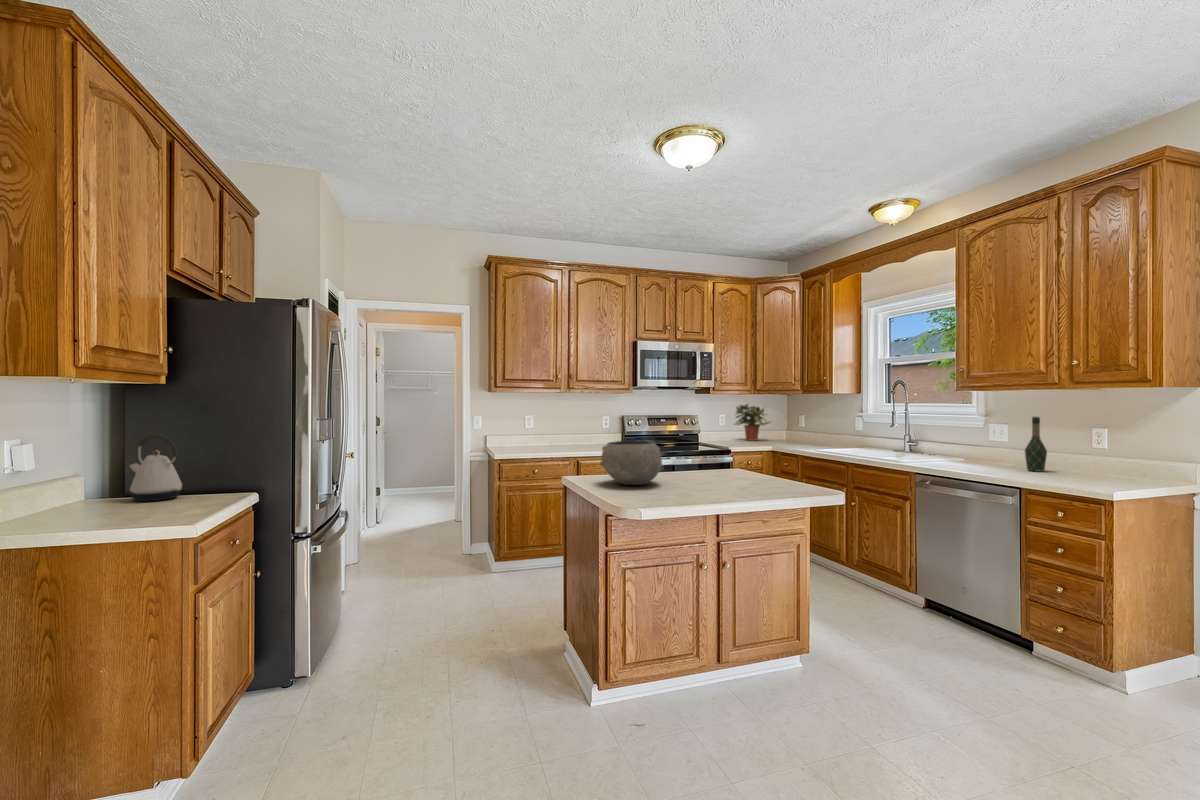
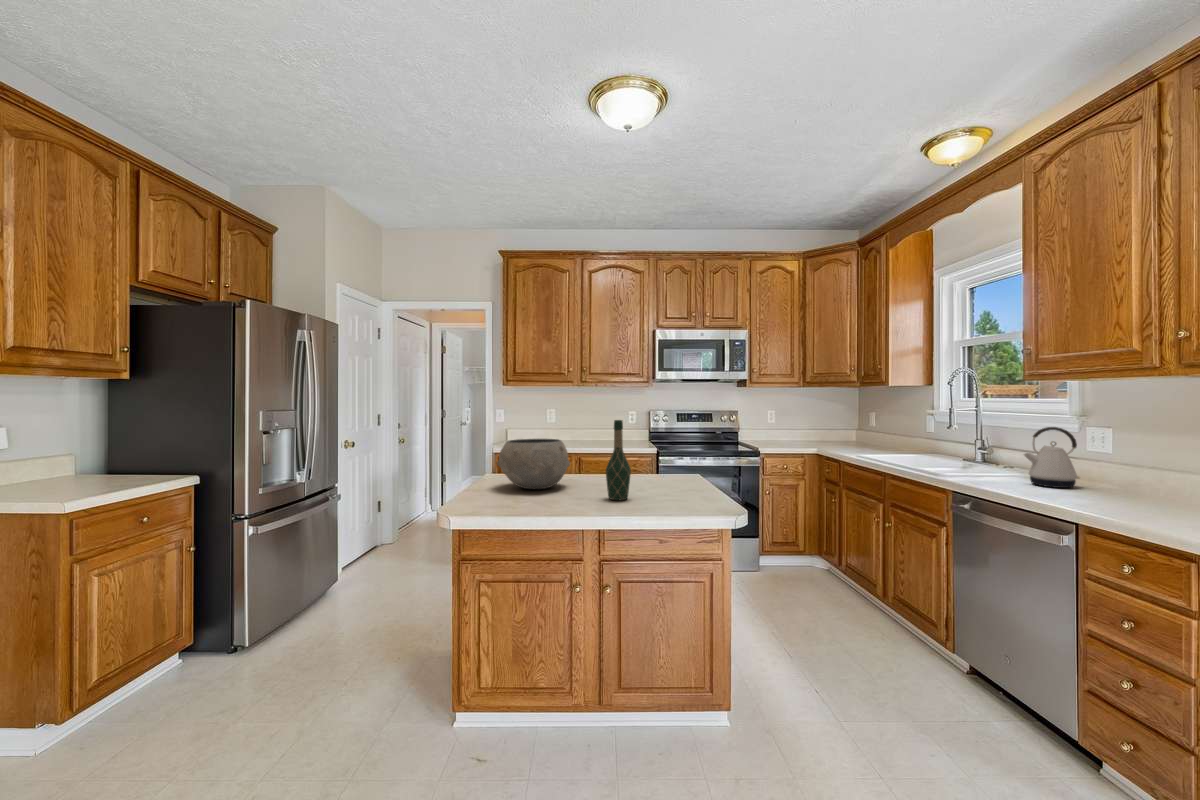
potted plant: present [735,404,770,441] -> none [782,399,829,442]
wine bottle: present [1025,417,1047,472] -> present [606,420,631,500]
kettle: present [130,435,182,501] -> present [1024,427,1080,488]

